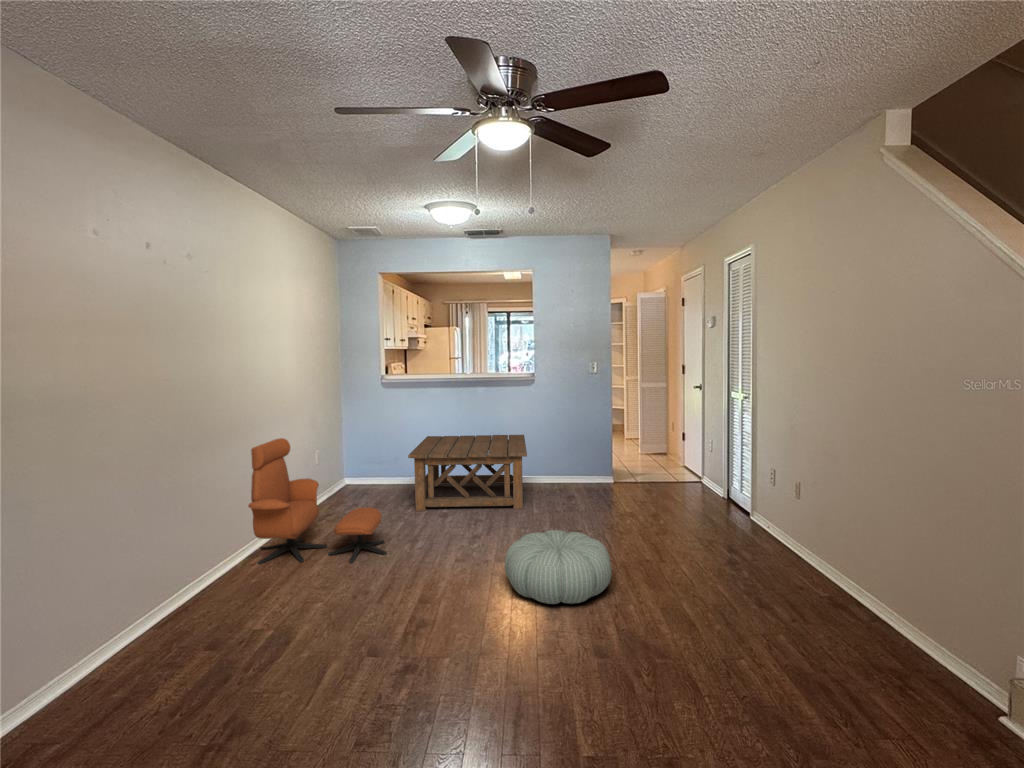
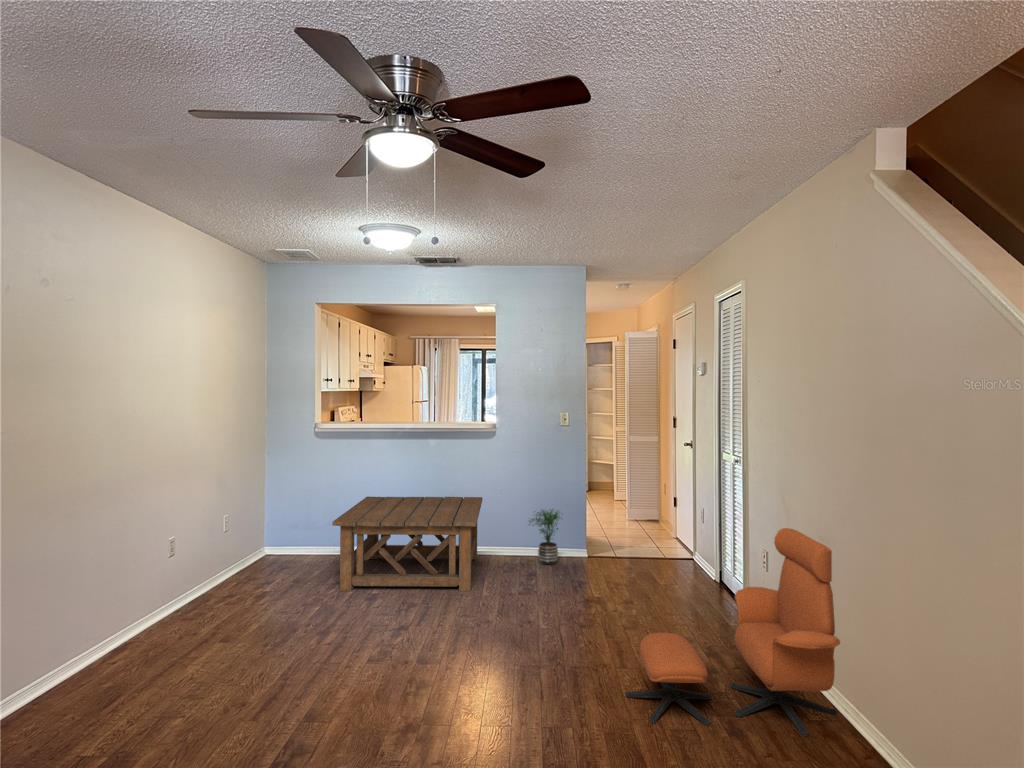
lounge chair: present [248,438,387,564] -> present [625,528,840,737]
potted plant: none [563,442,596,489] -> present [529,509,559,565]
pouf: present [505,530,612,604] -> none [419,626,552,727]

